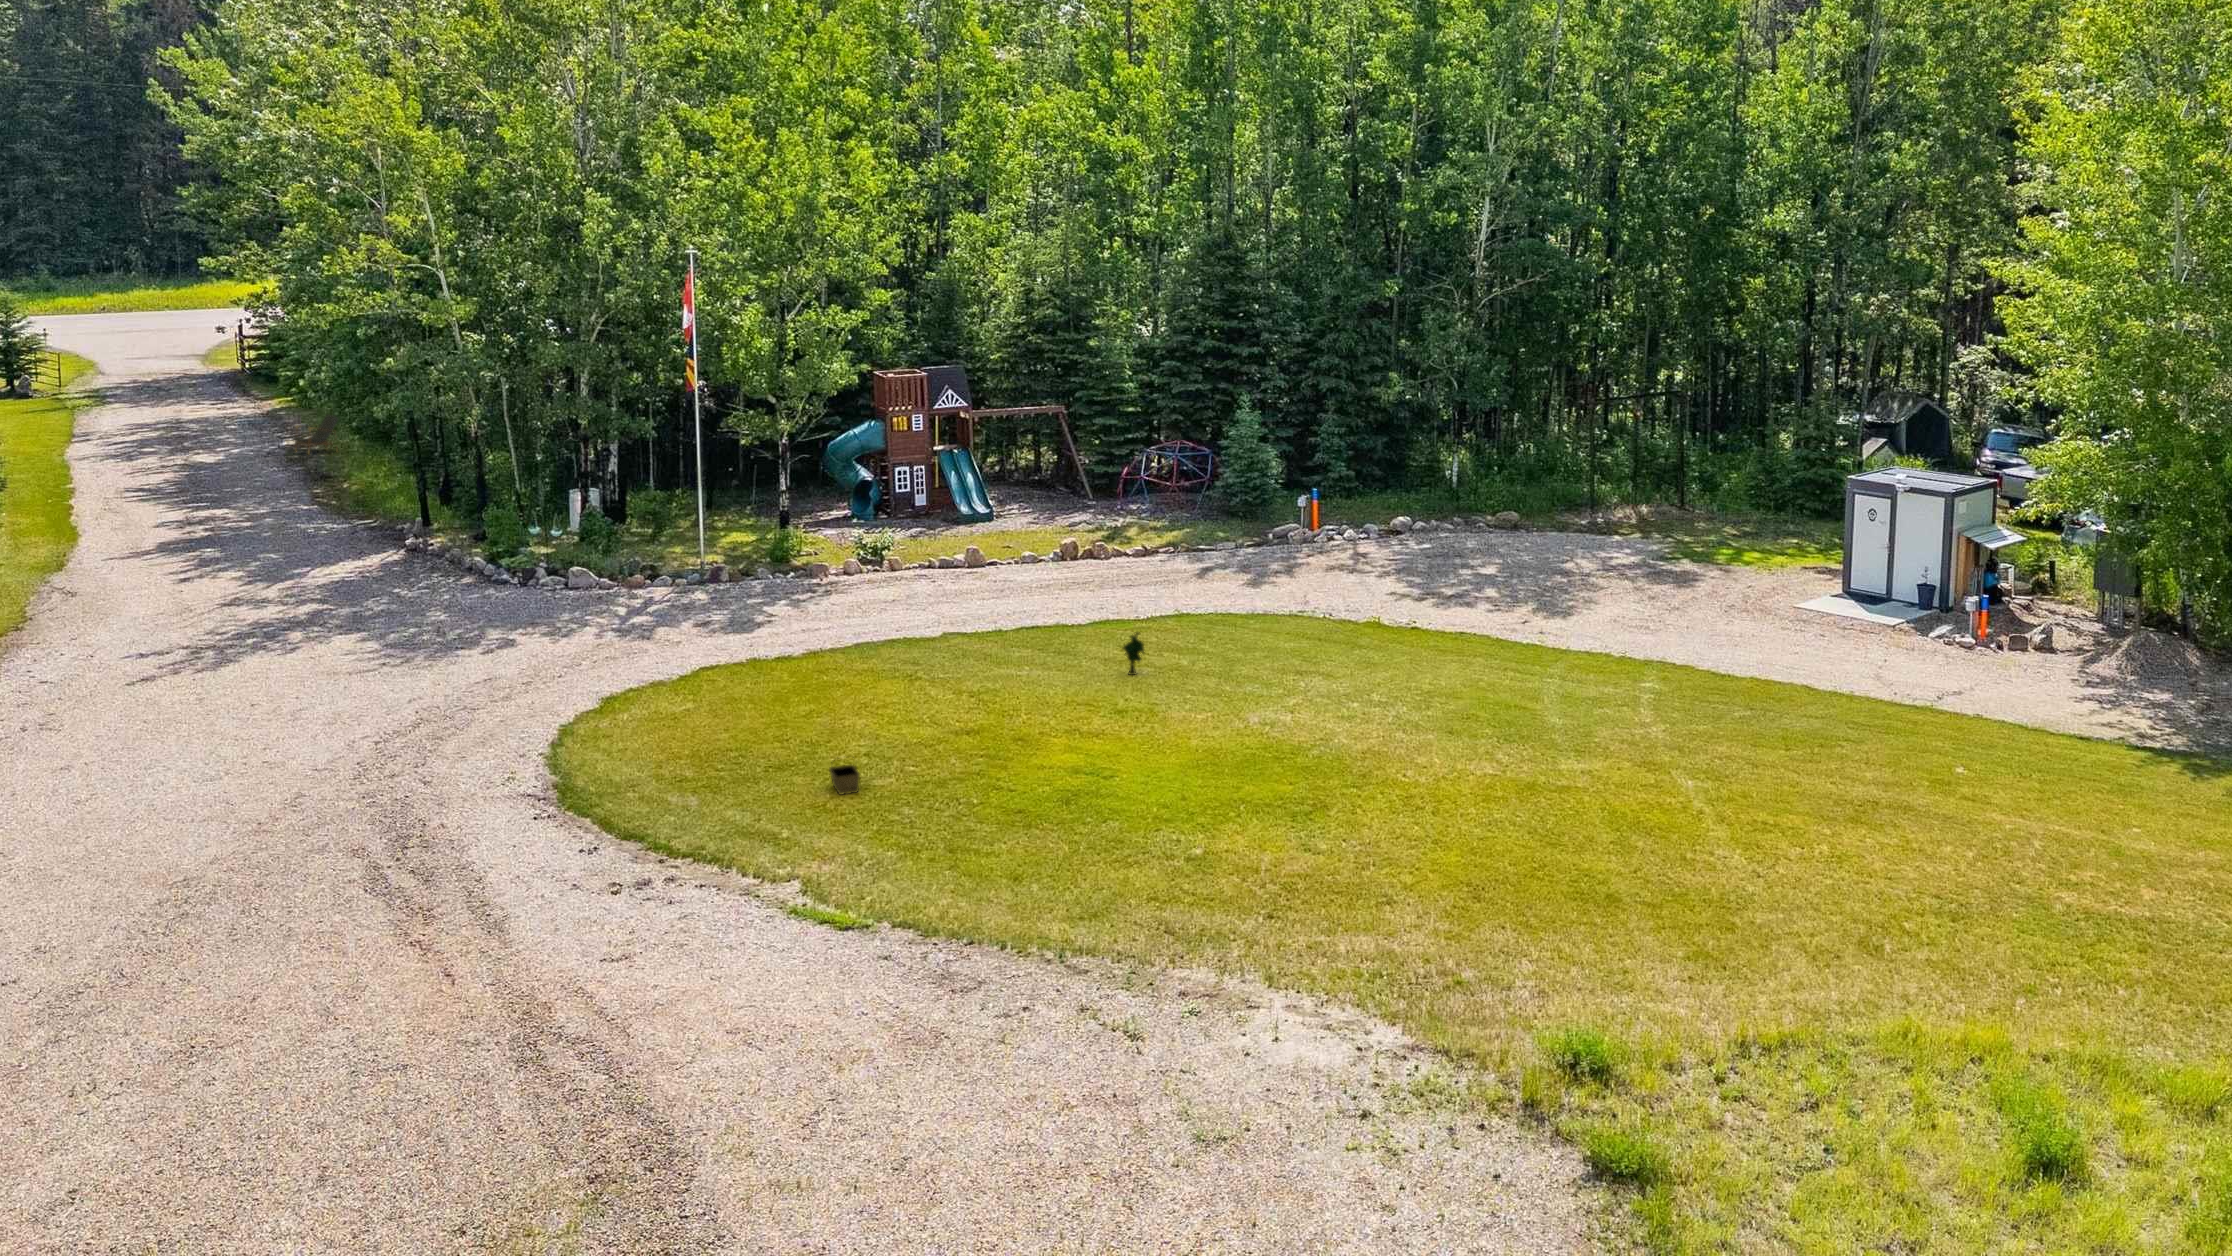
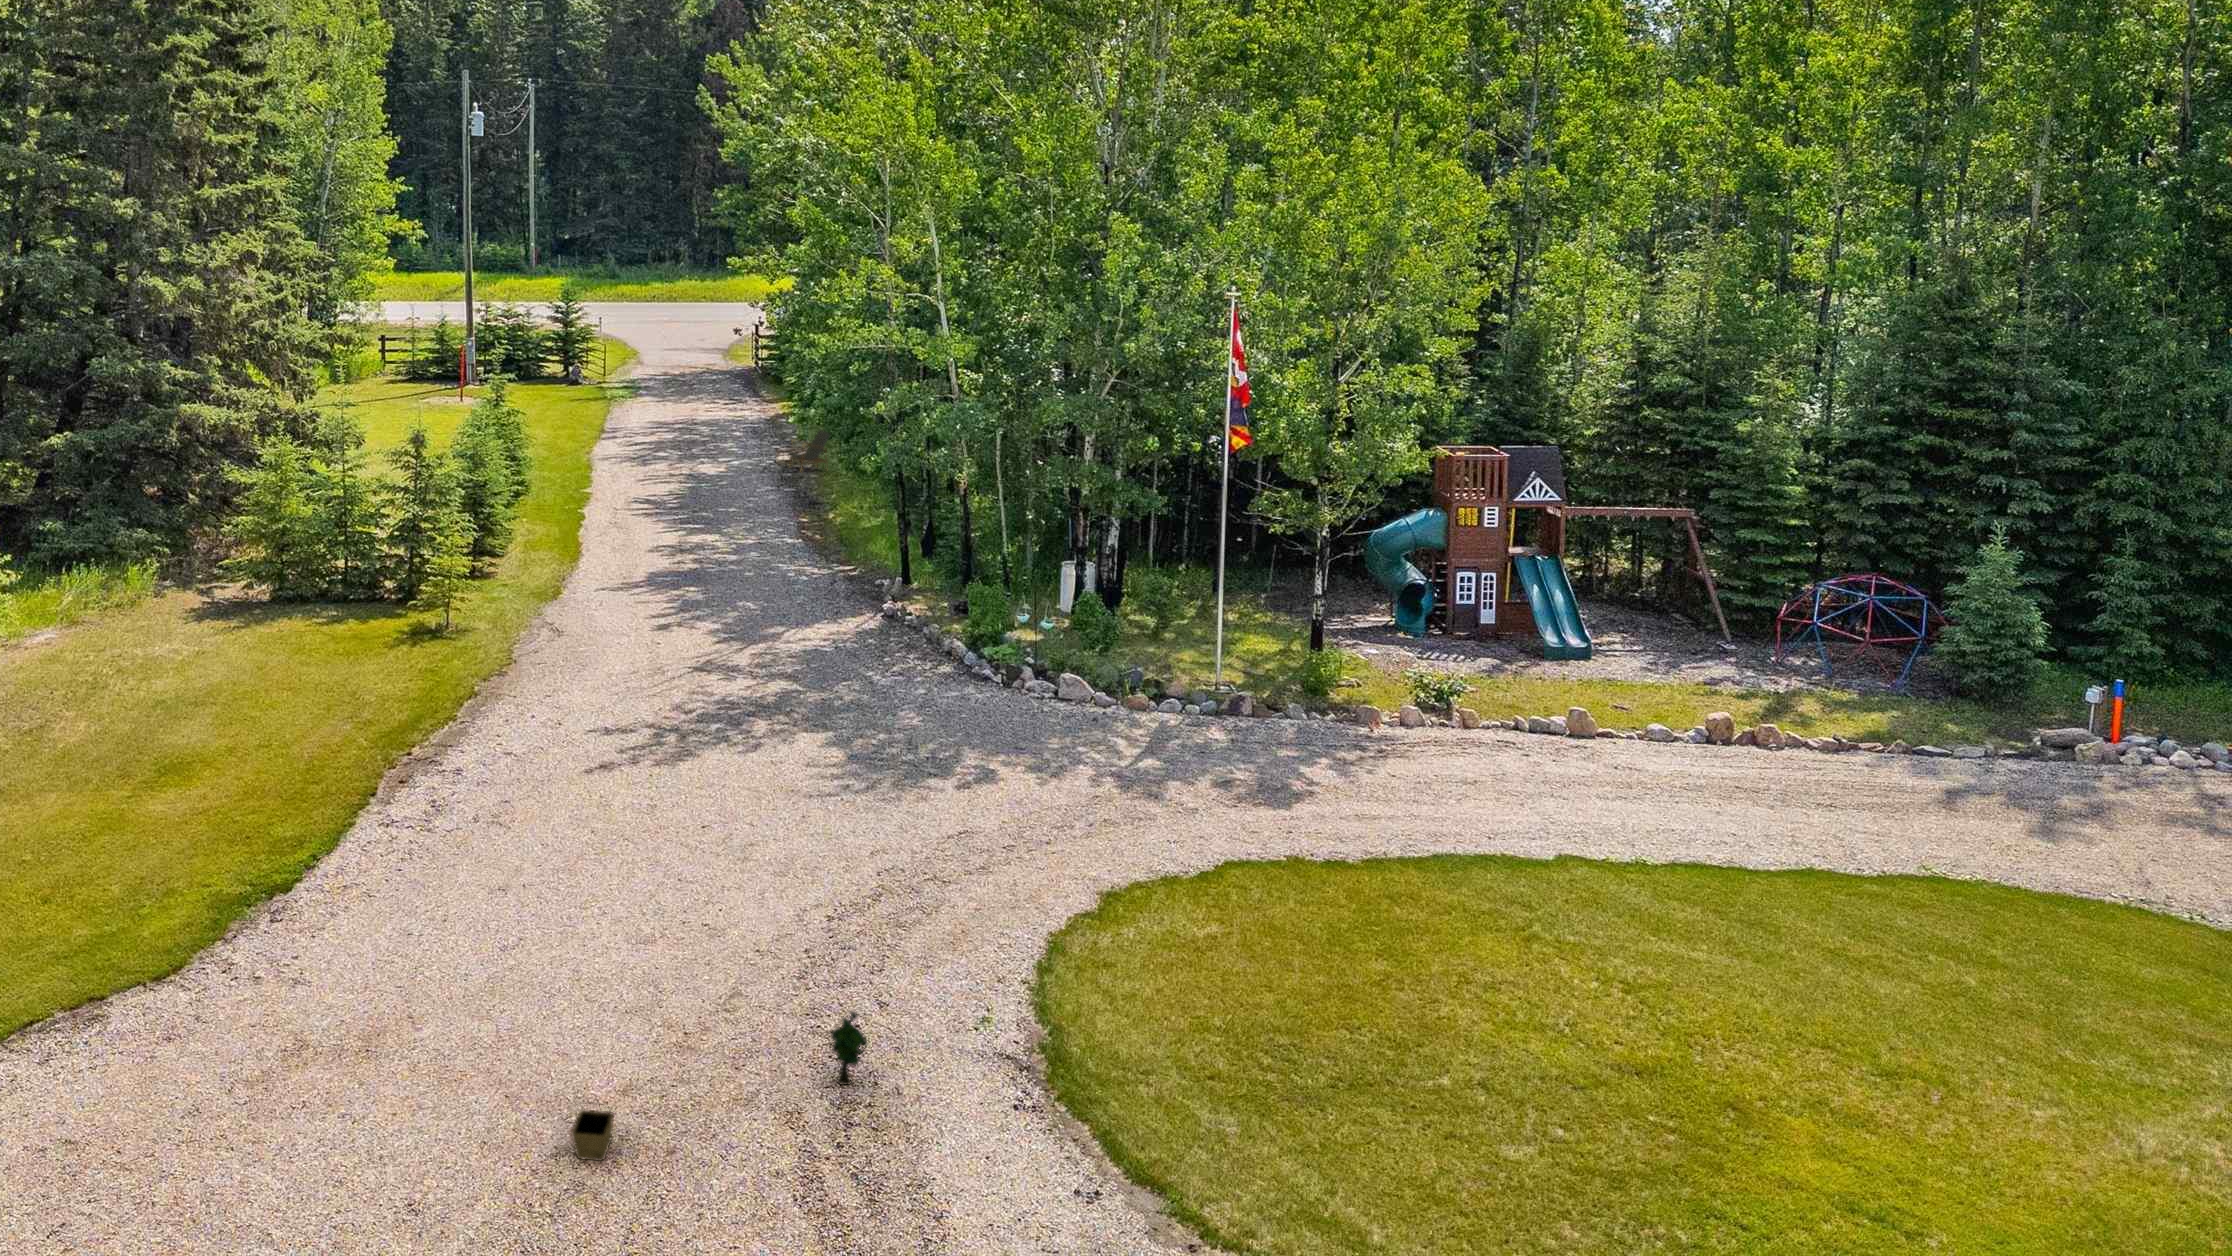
decorative plant: present [1123,632,1144,675] -> present [829,1011,868,1085]
basket: present [829,757,860,794] -> present [571,1109,614,1161]

